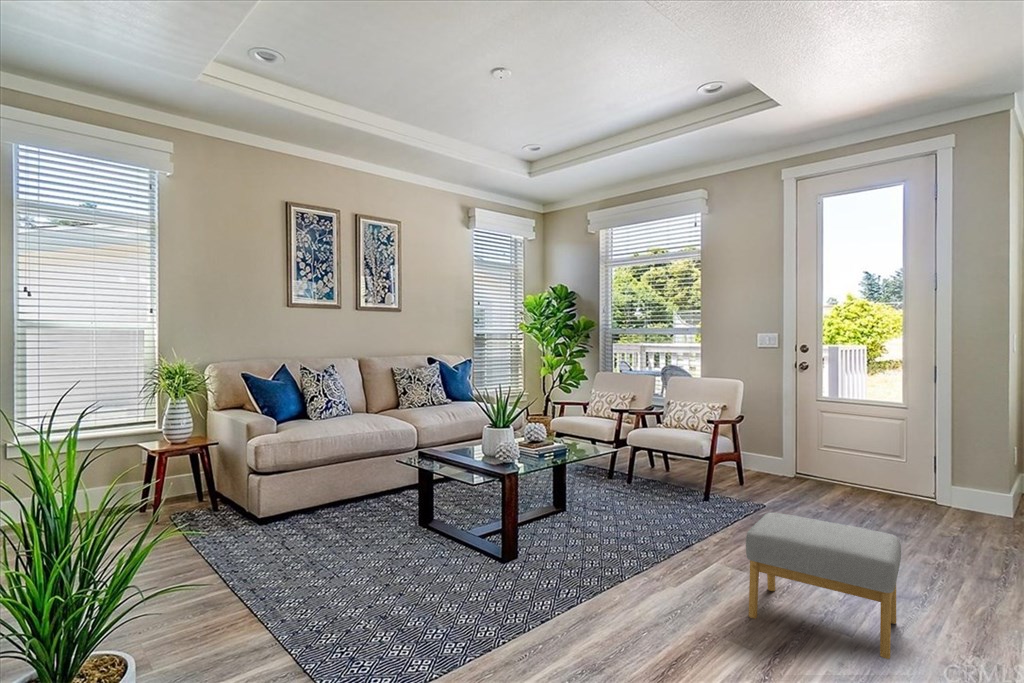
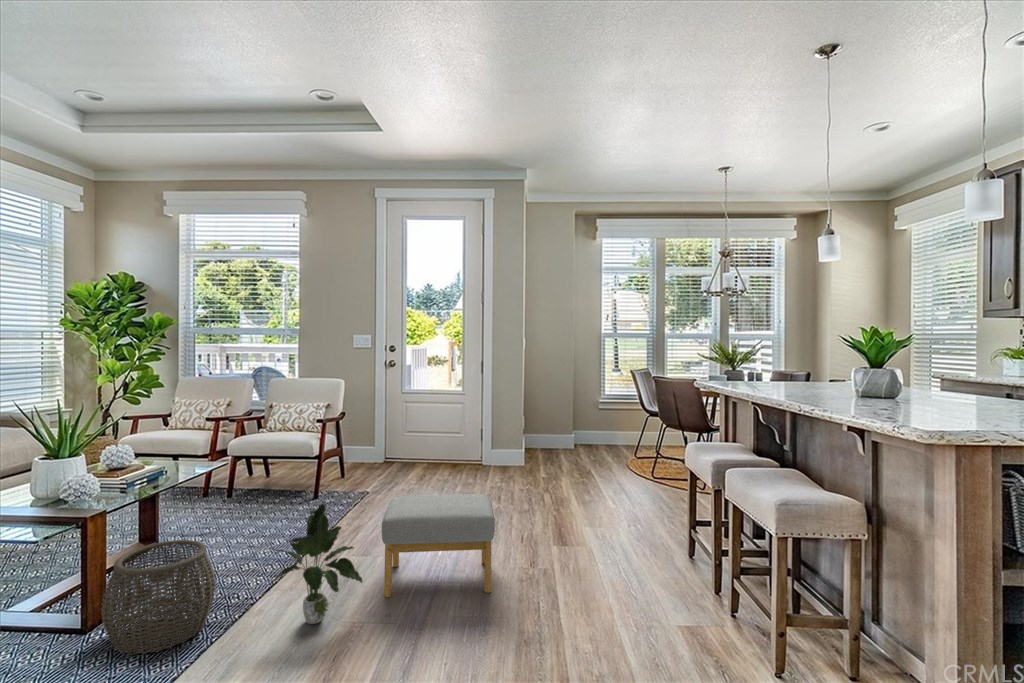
potted plant: none [627,501,720,617] -> present [270,504,362,624]
woven basket: none [514,506,592,594] -> present [101,540,216,655]

